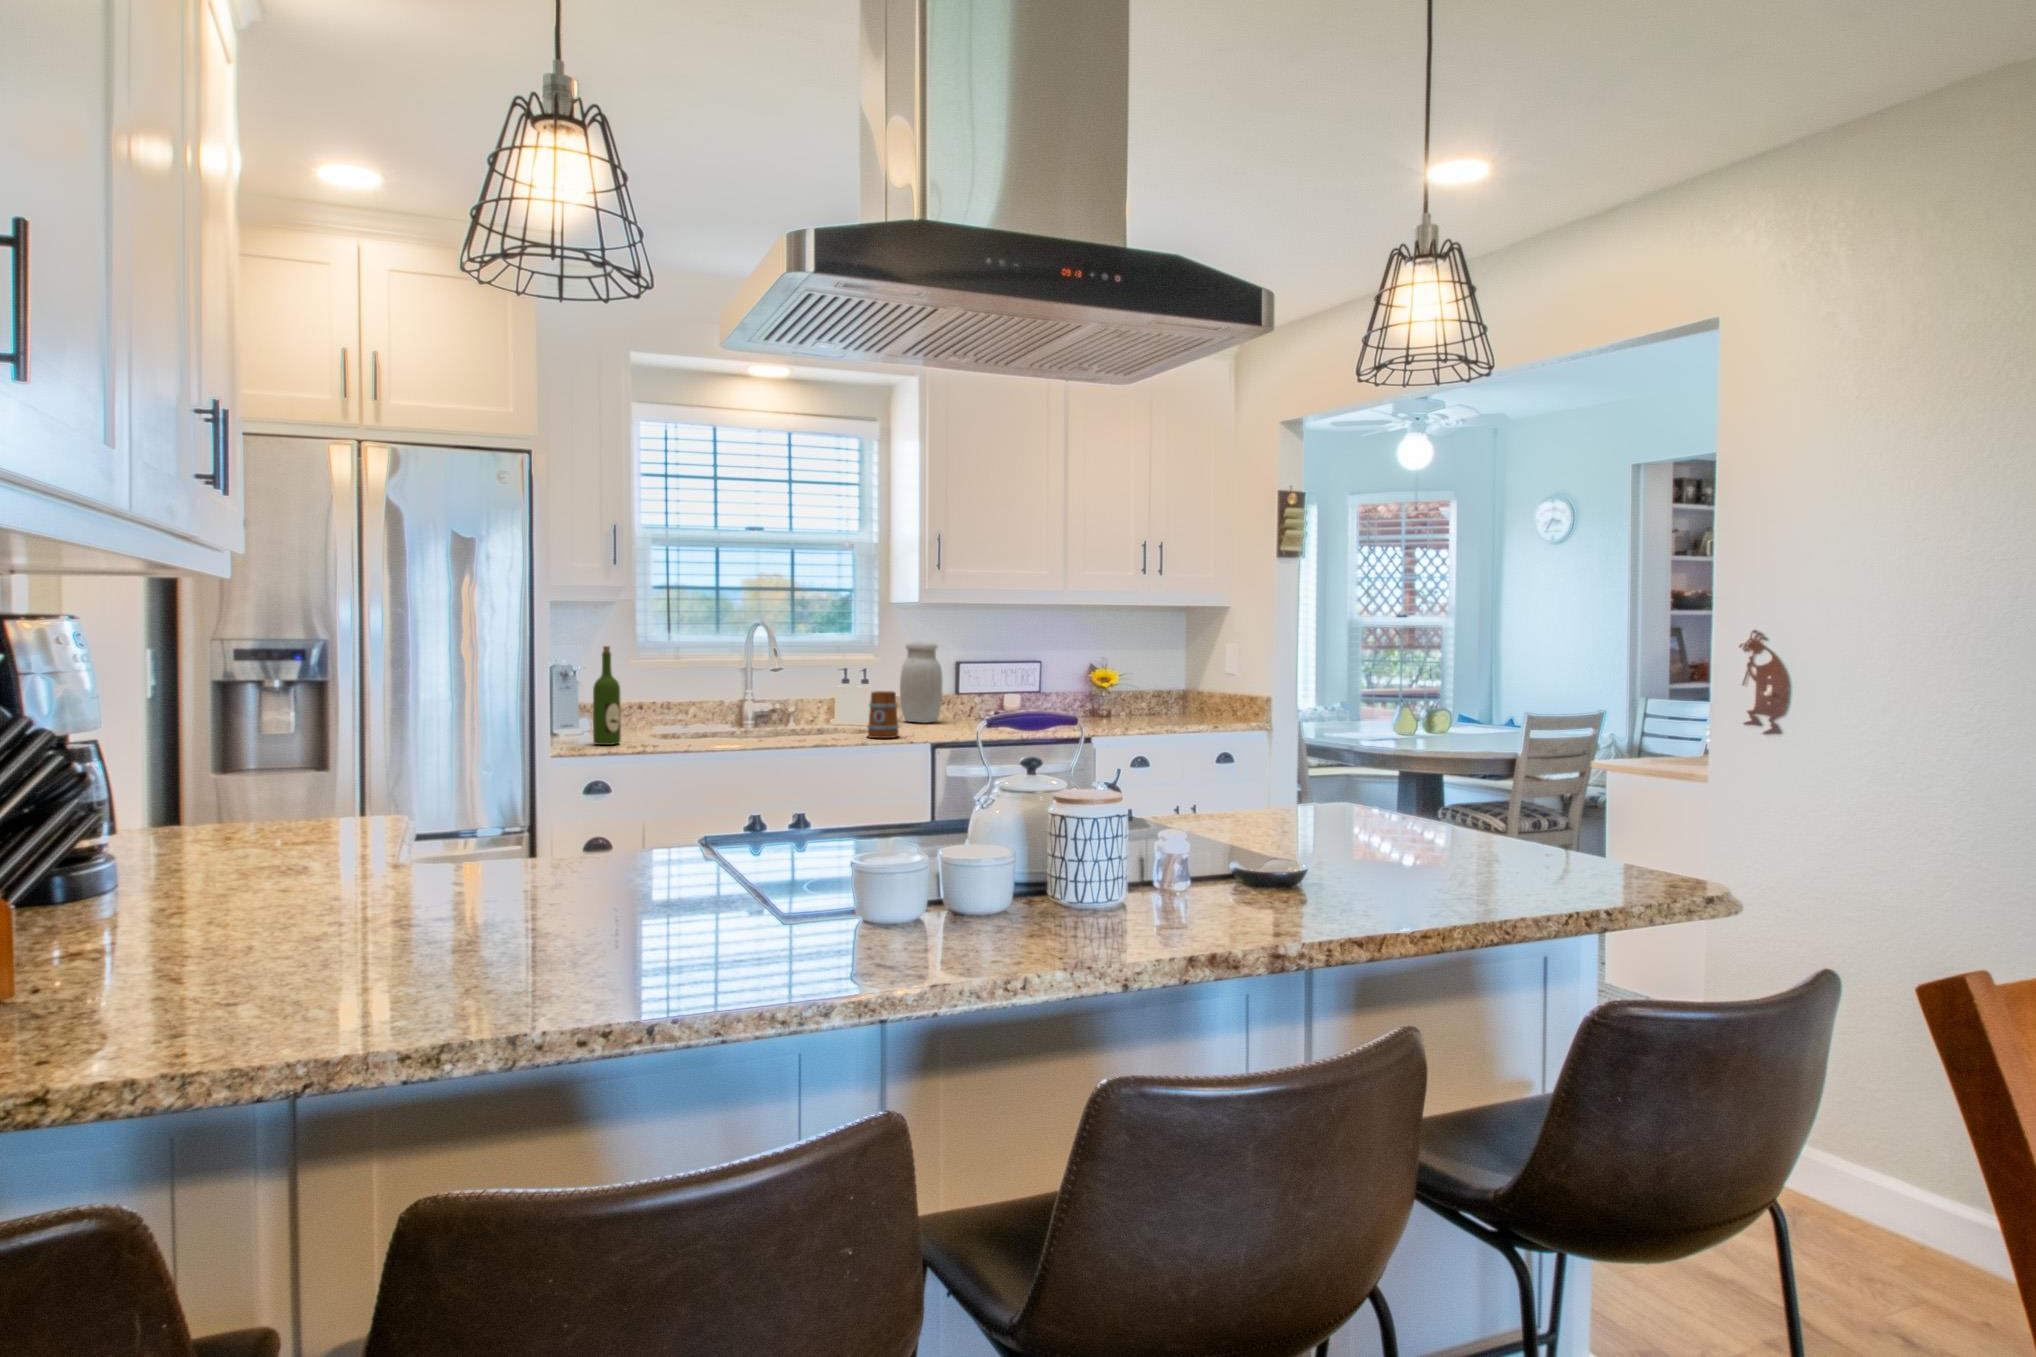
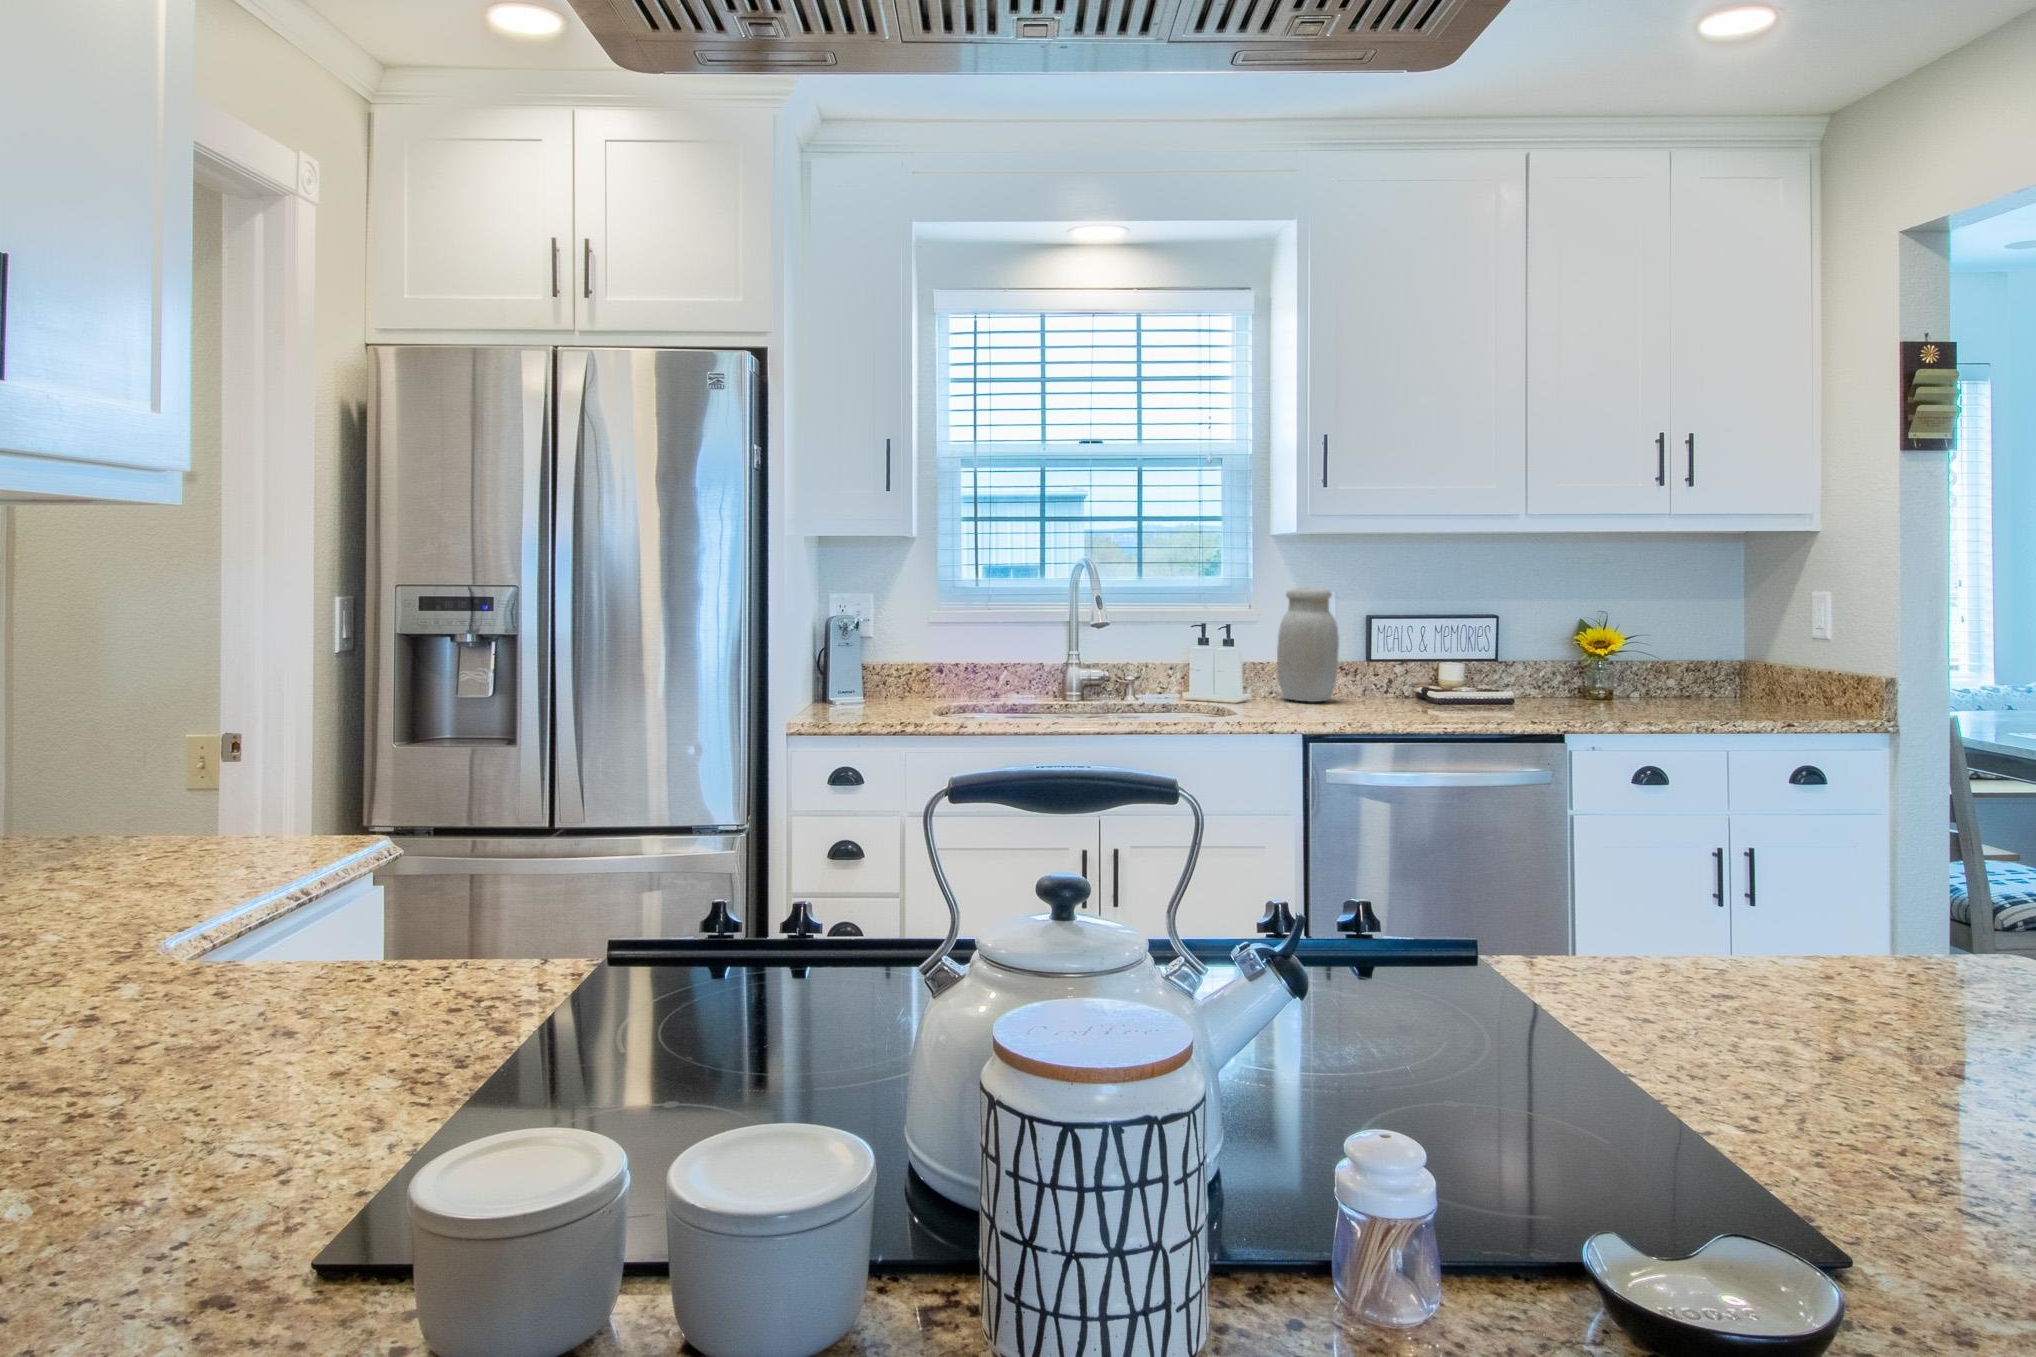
wine bottle: present [593,646,621,745] -> none [838,593,872,722]
mug: present [867,691,899,738] -> none [1205,657,1253,725]

